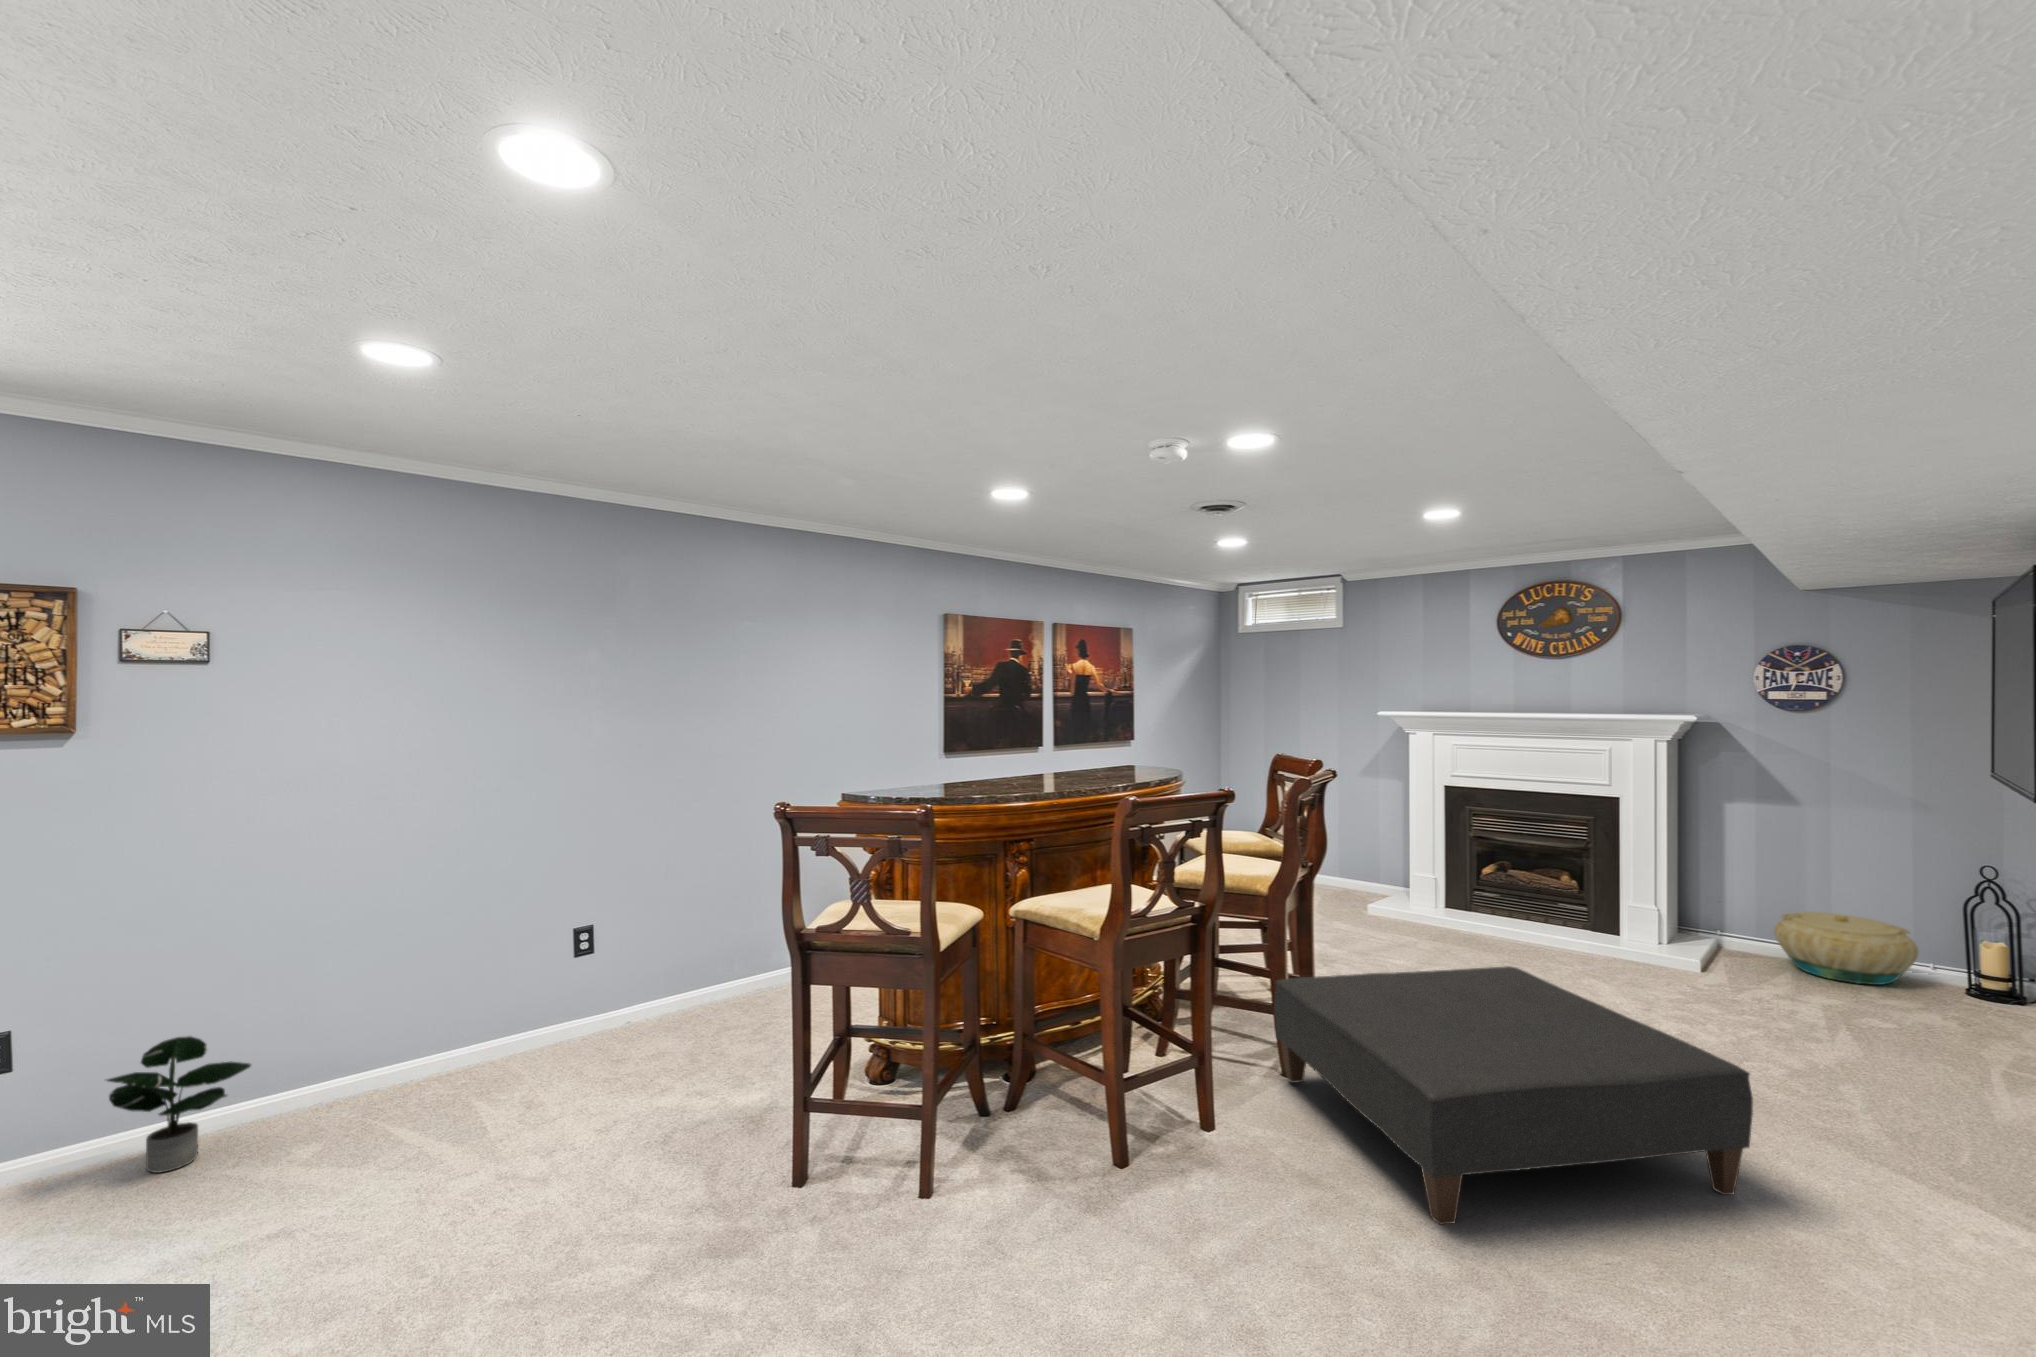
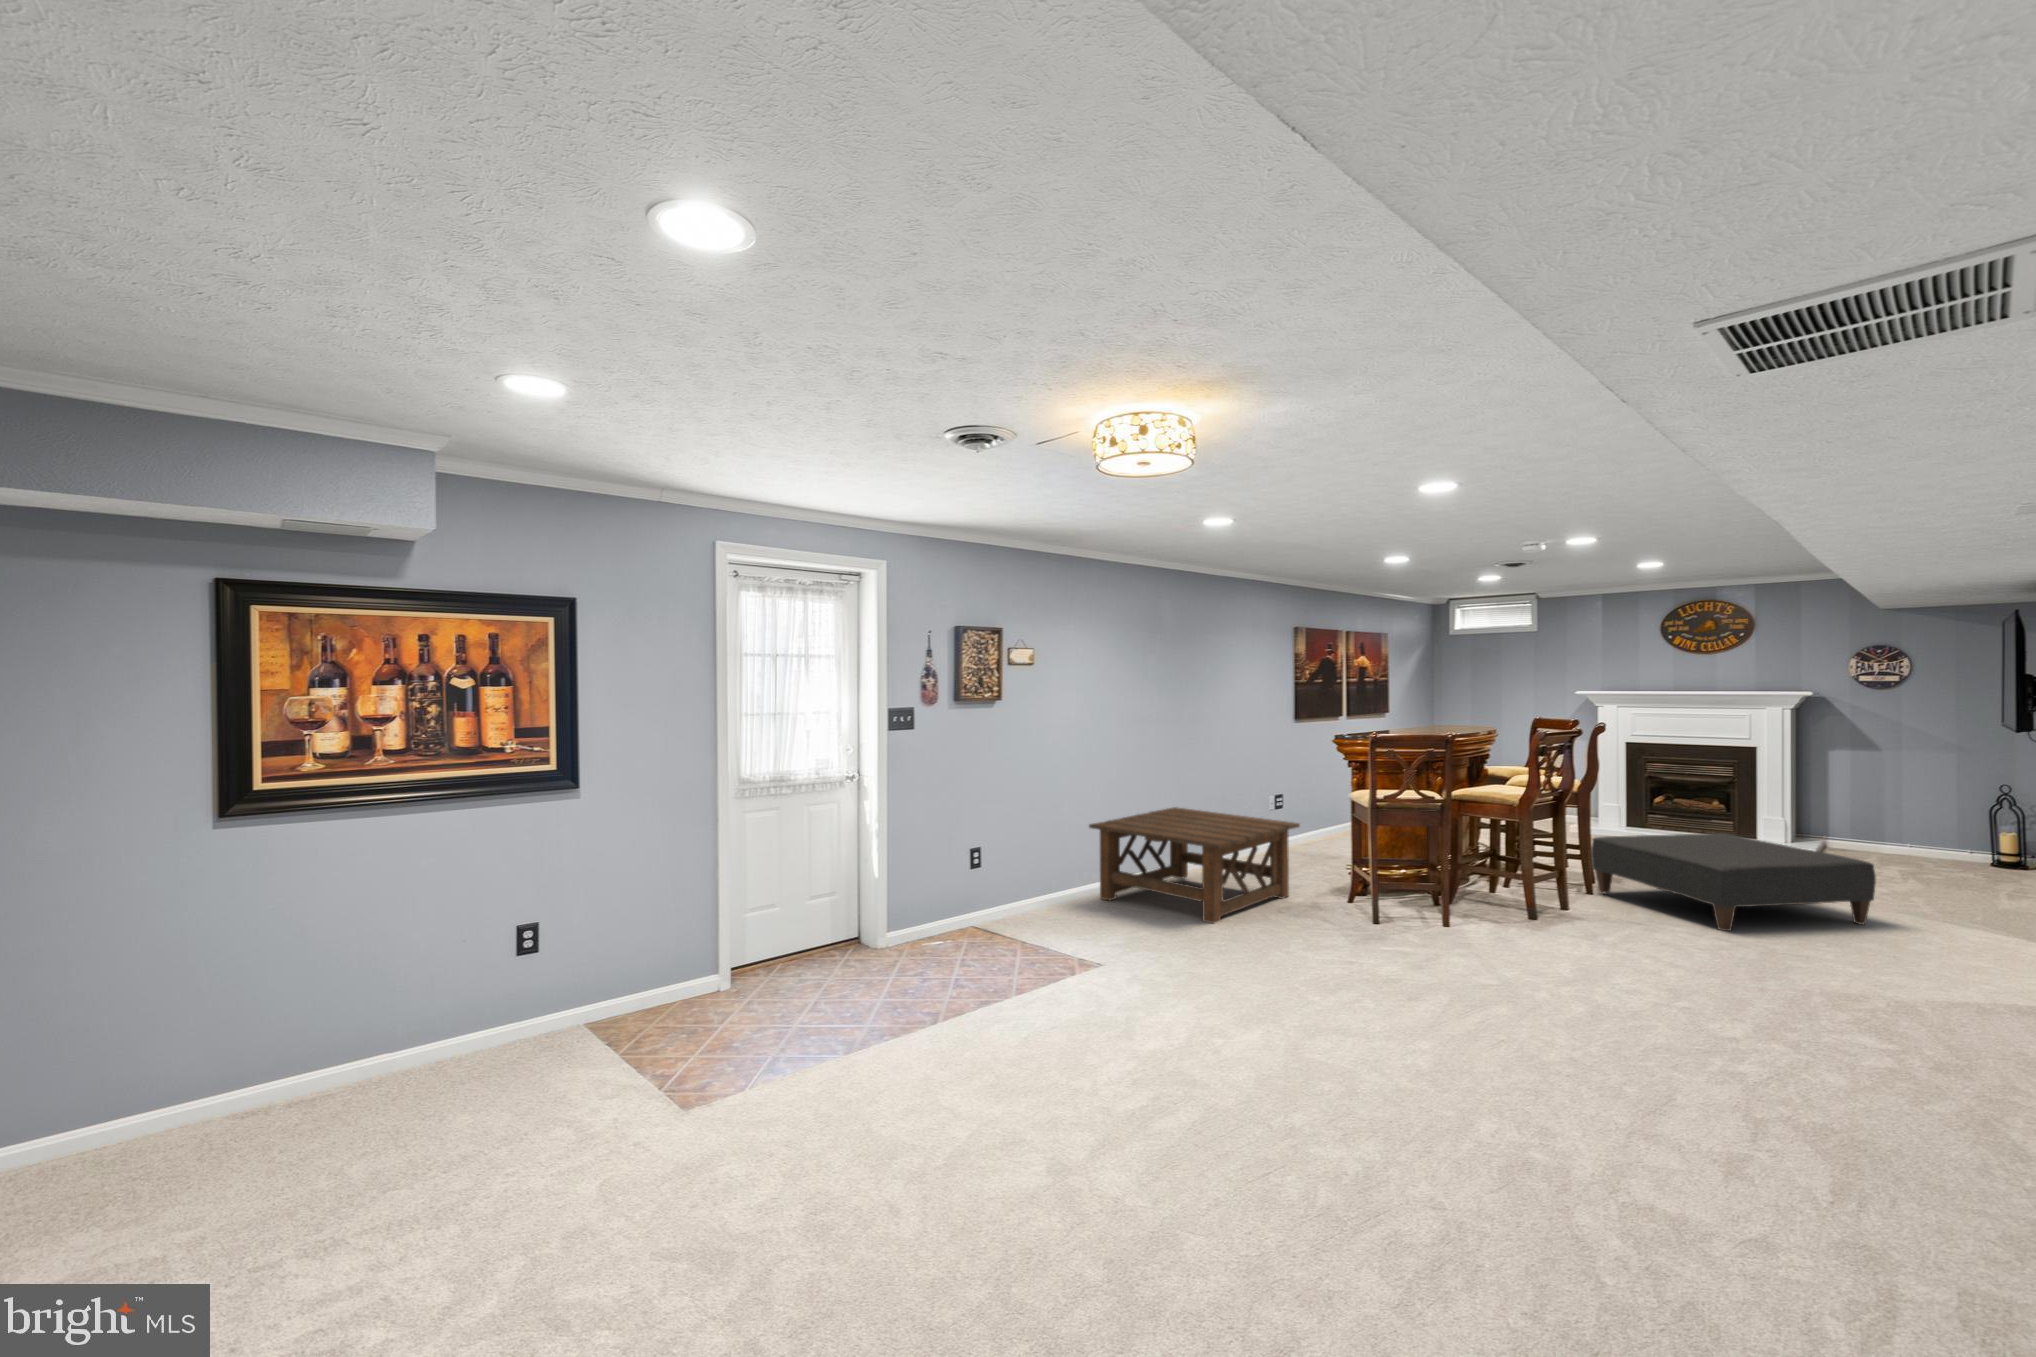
coffee table: none [343,909,738,1199] -> present [1089,807,1300,924]
basket: present [1774,912,1918,985] -> none [1864,819,1960,860]
potted plant: present [107,1036,251,1173] -> none [1035,856,1089,918]

